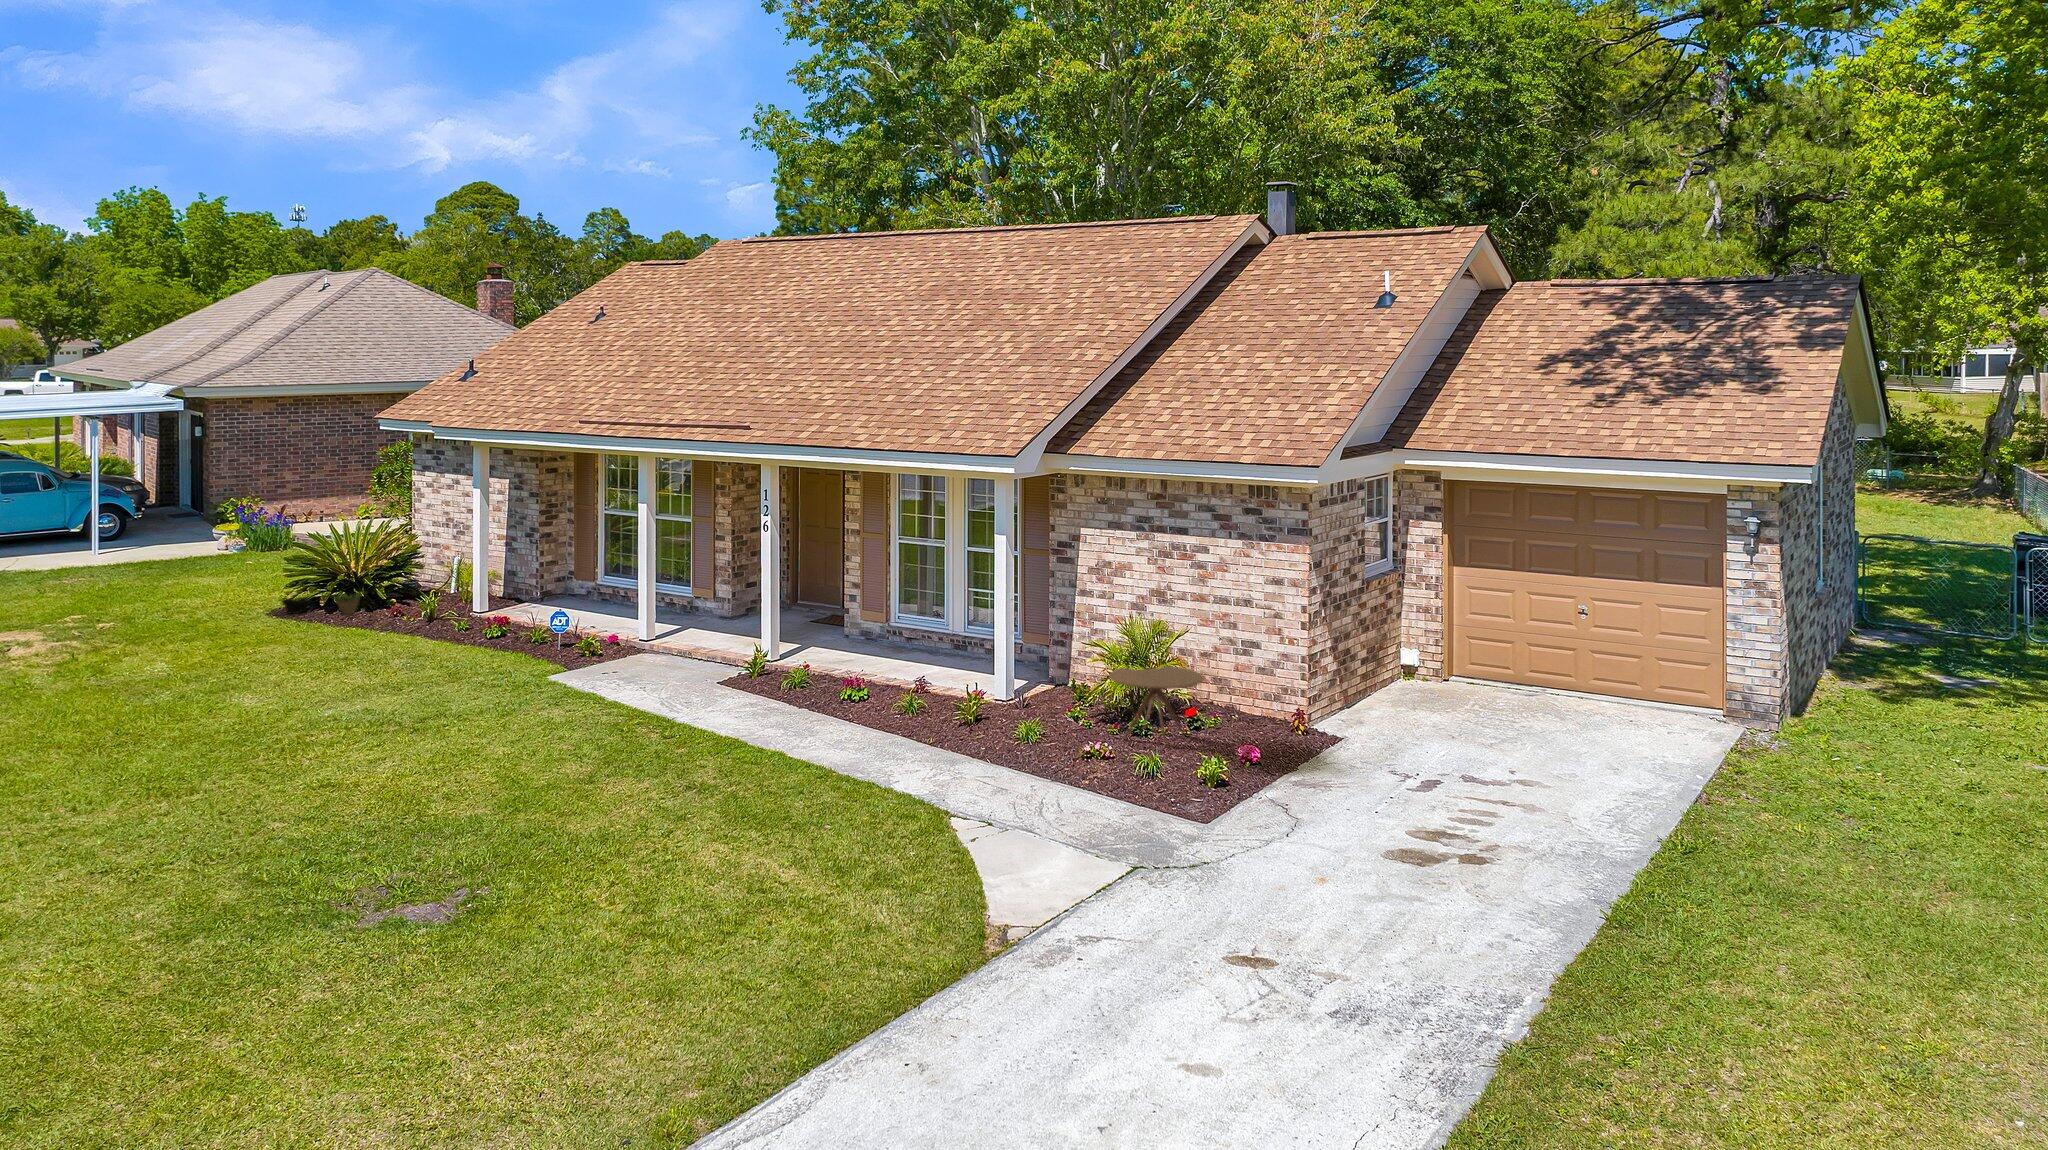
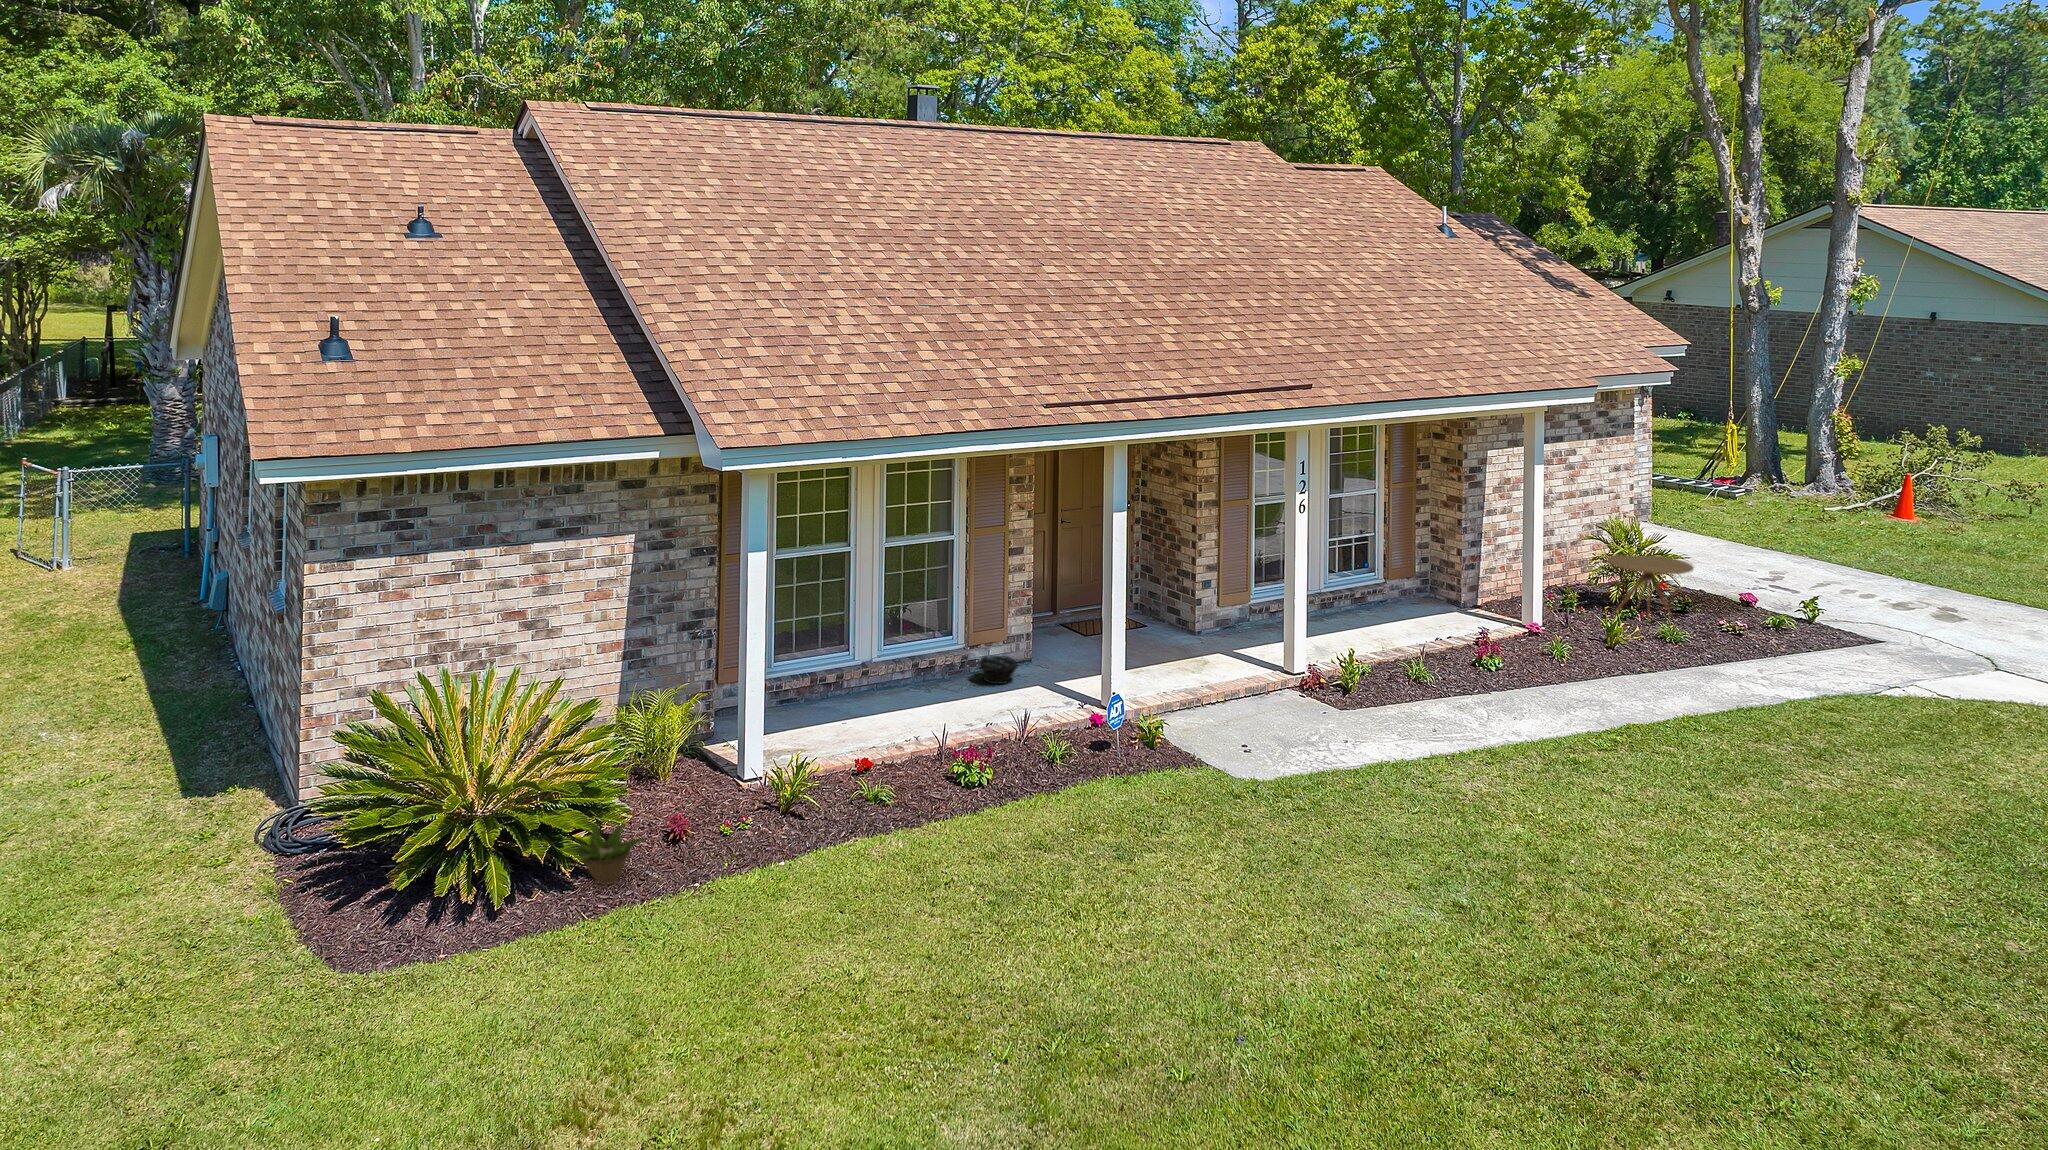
basket: present [281,597,311,614] -> present [977,642,1018,684]

